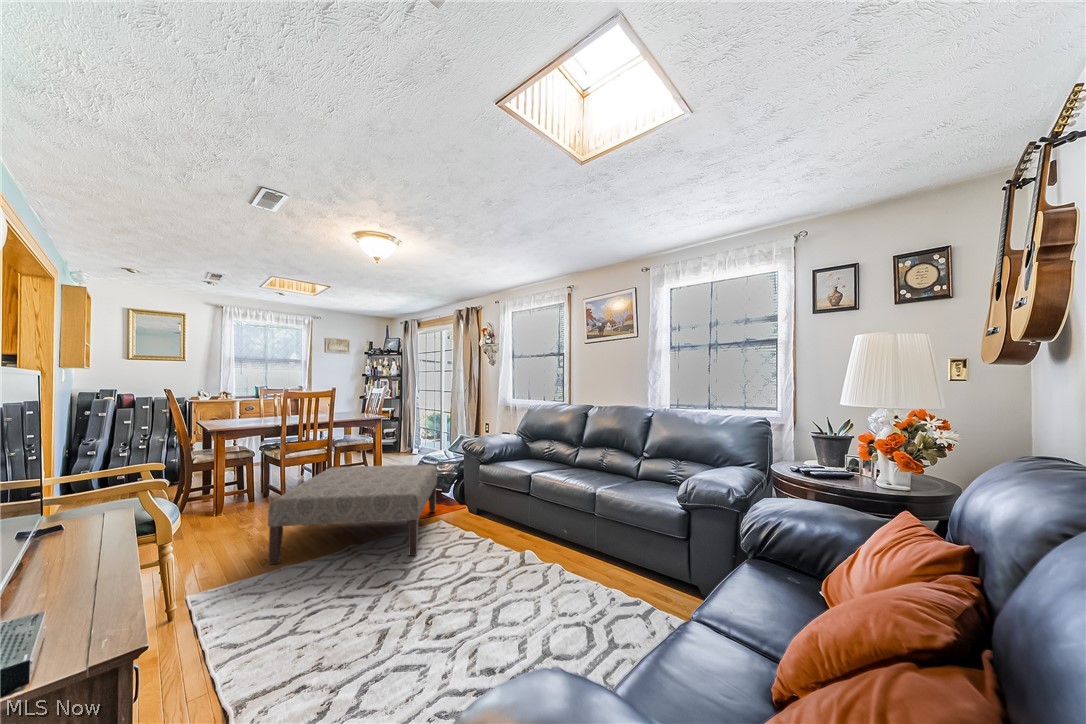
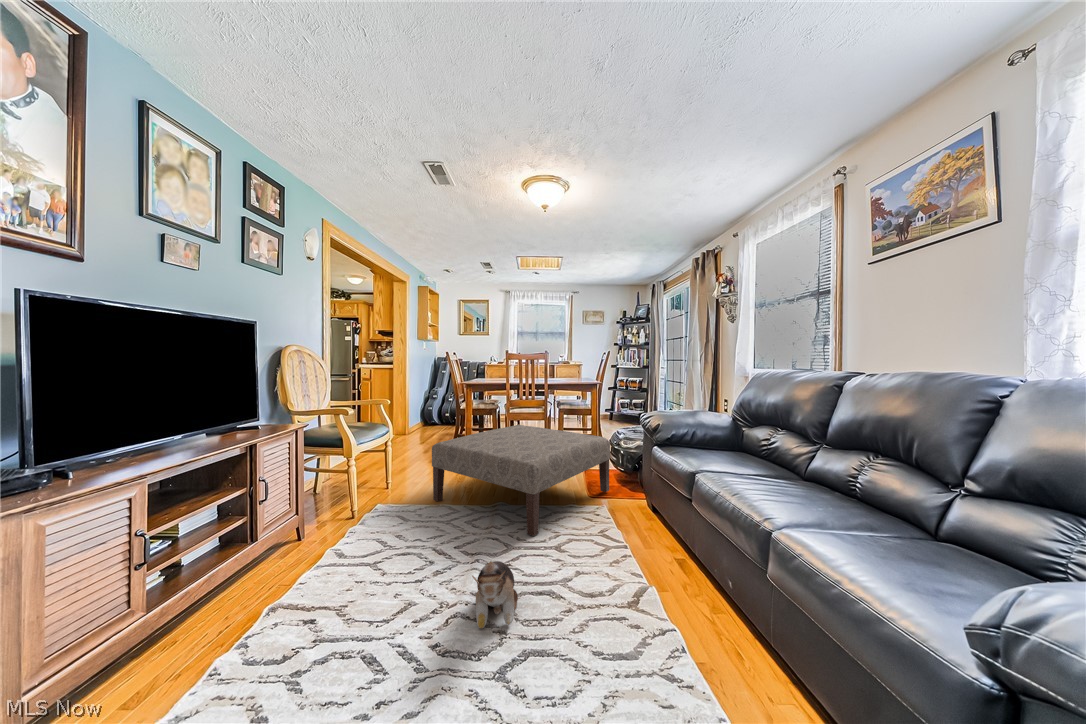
plush toy: none [426,560,479,614] -> present [472,561,518,629]

